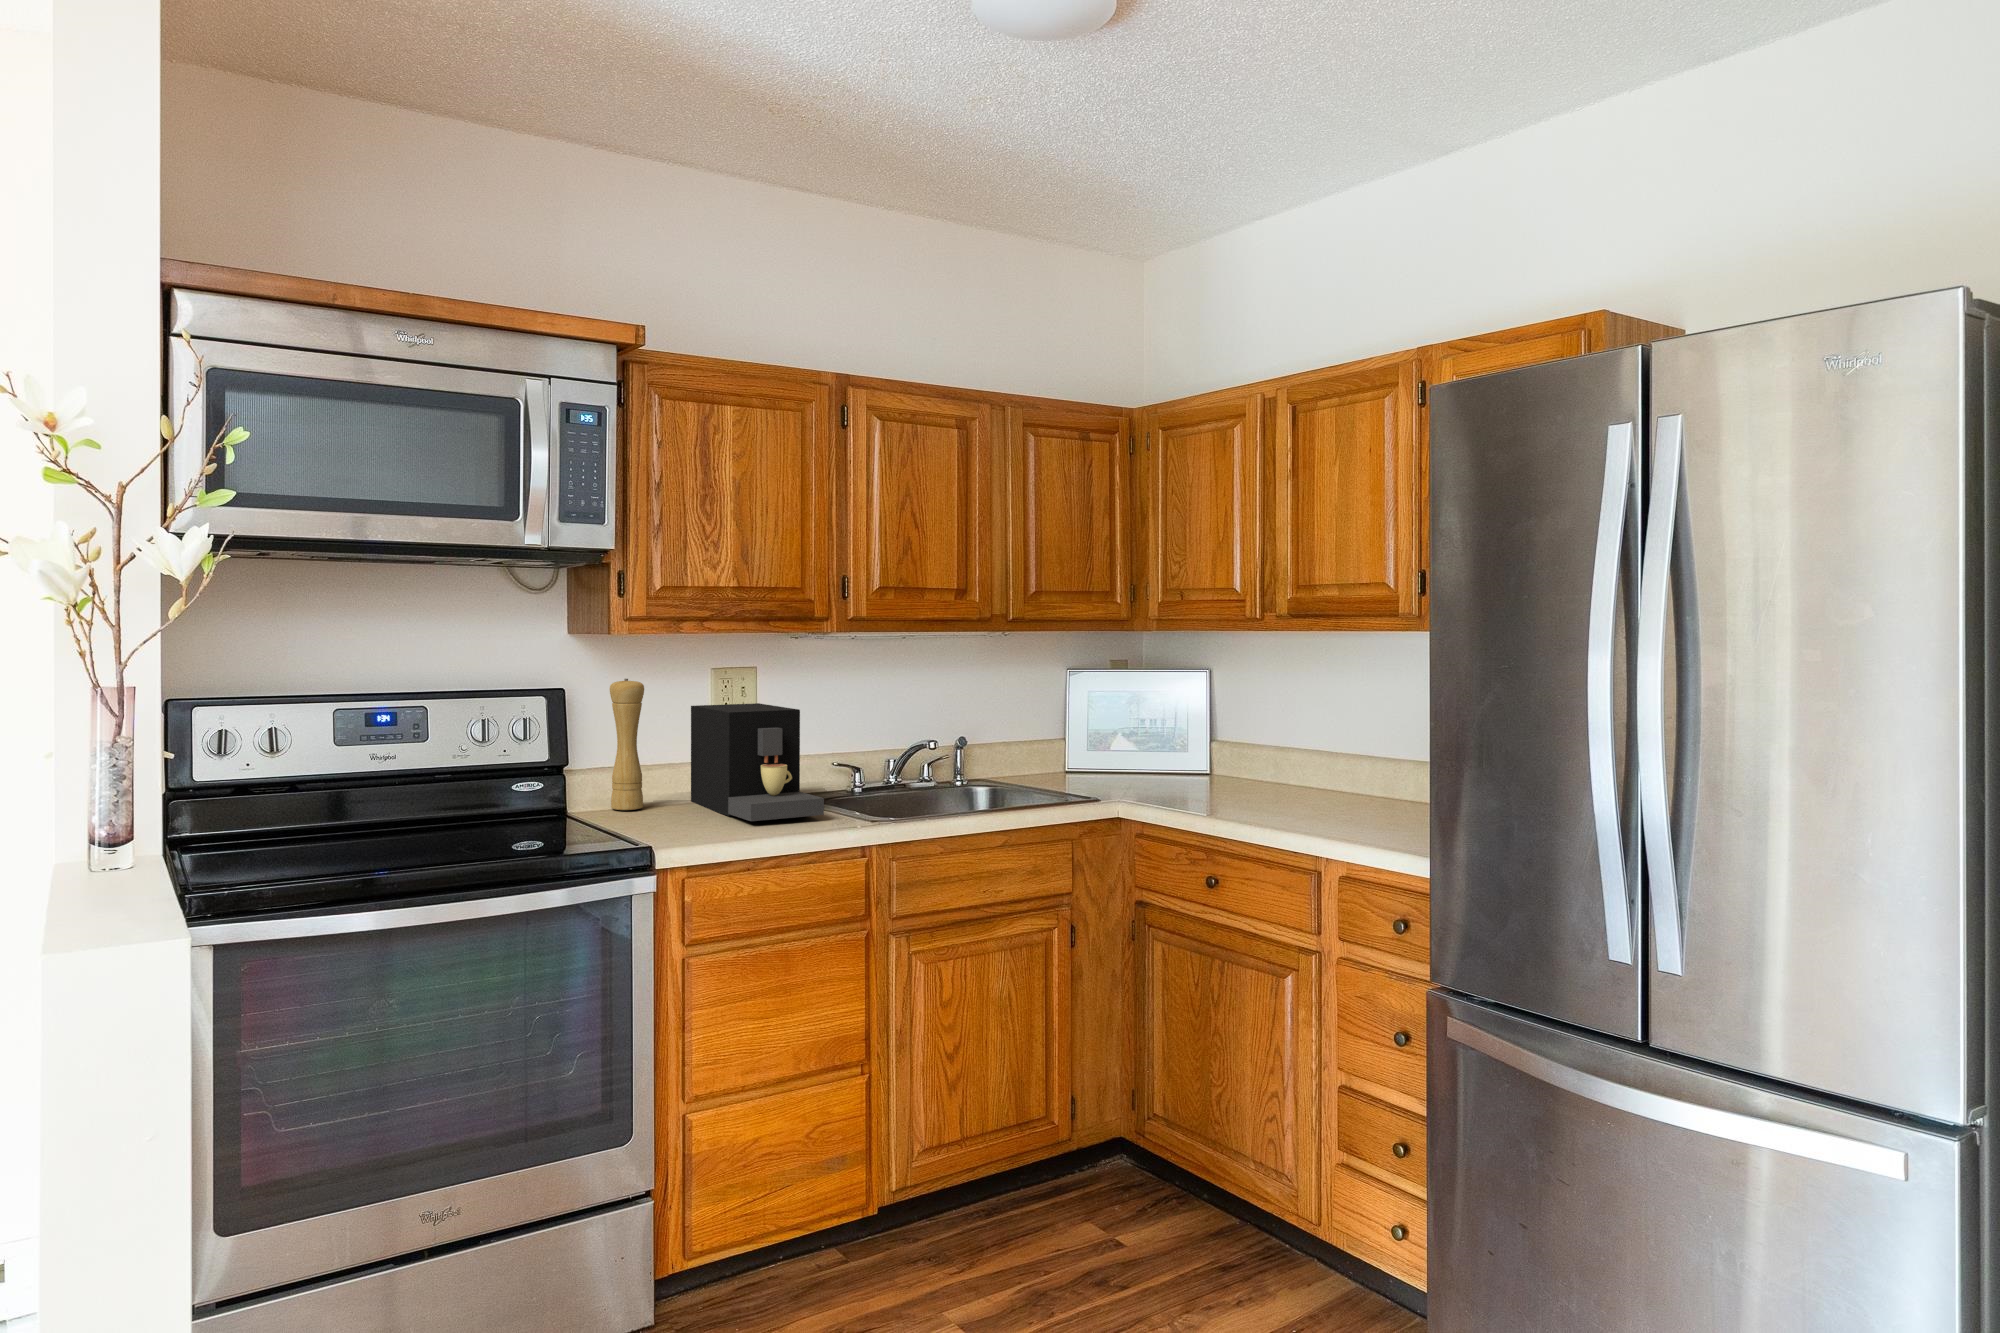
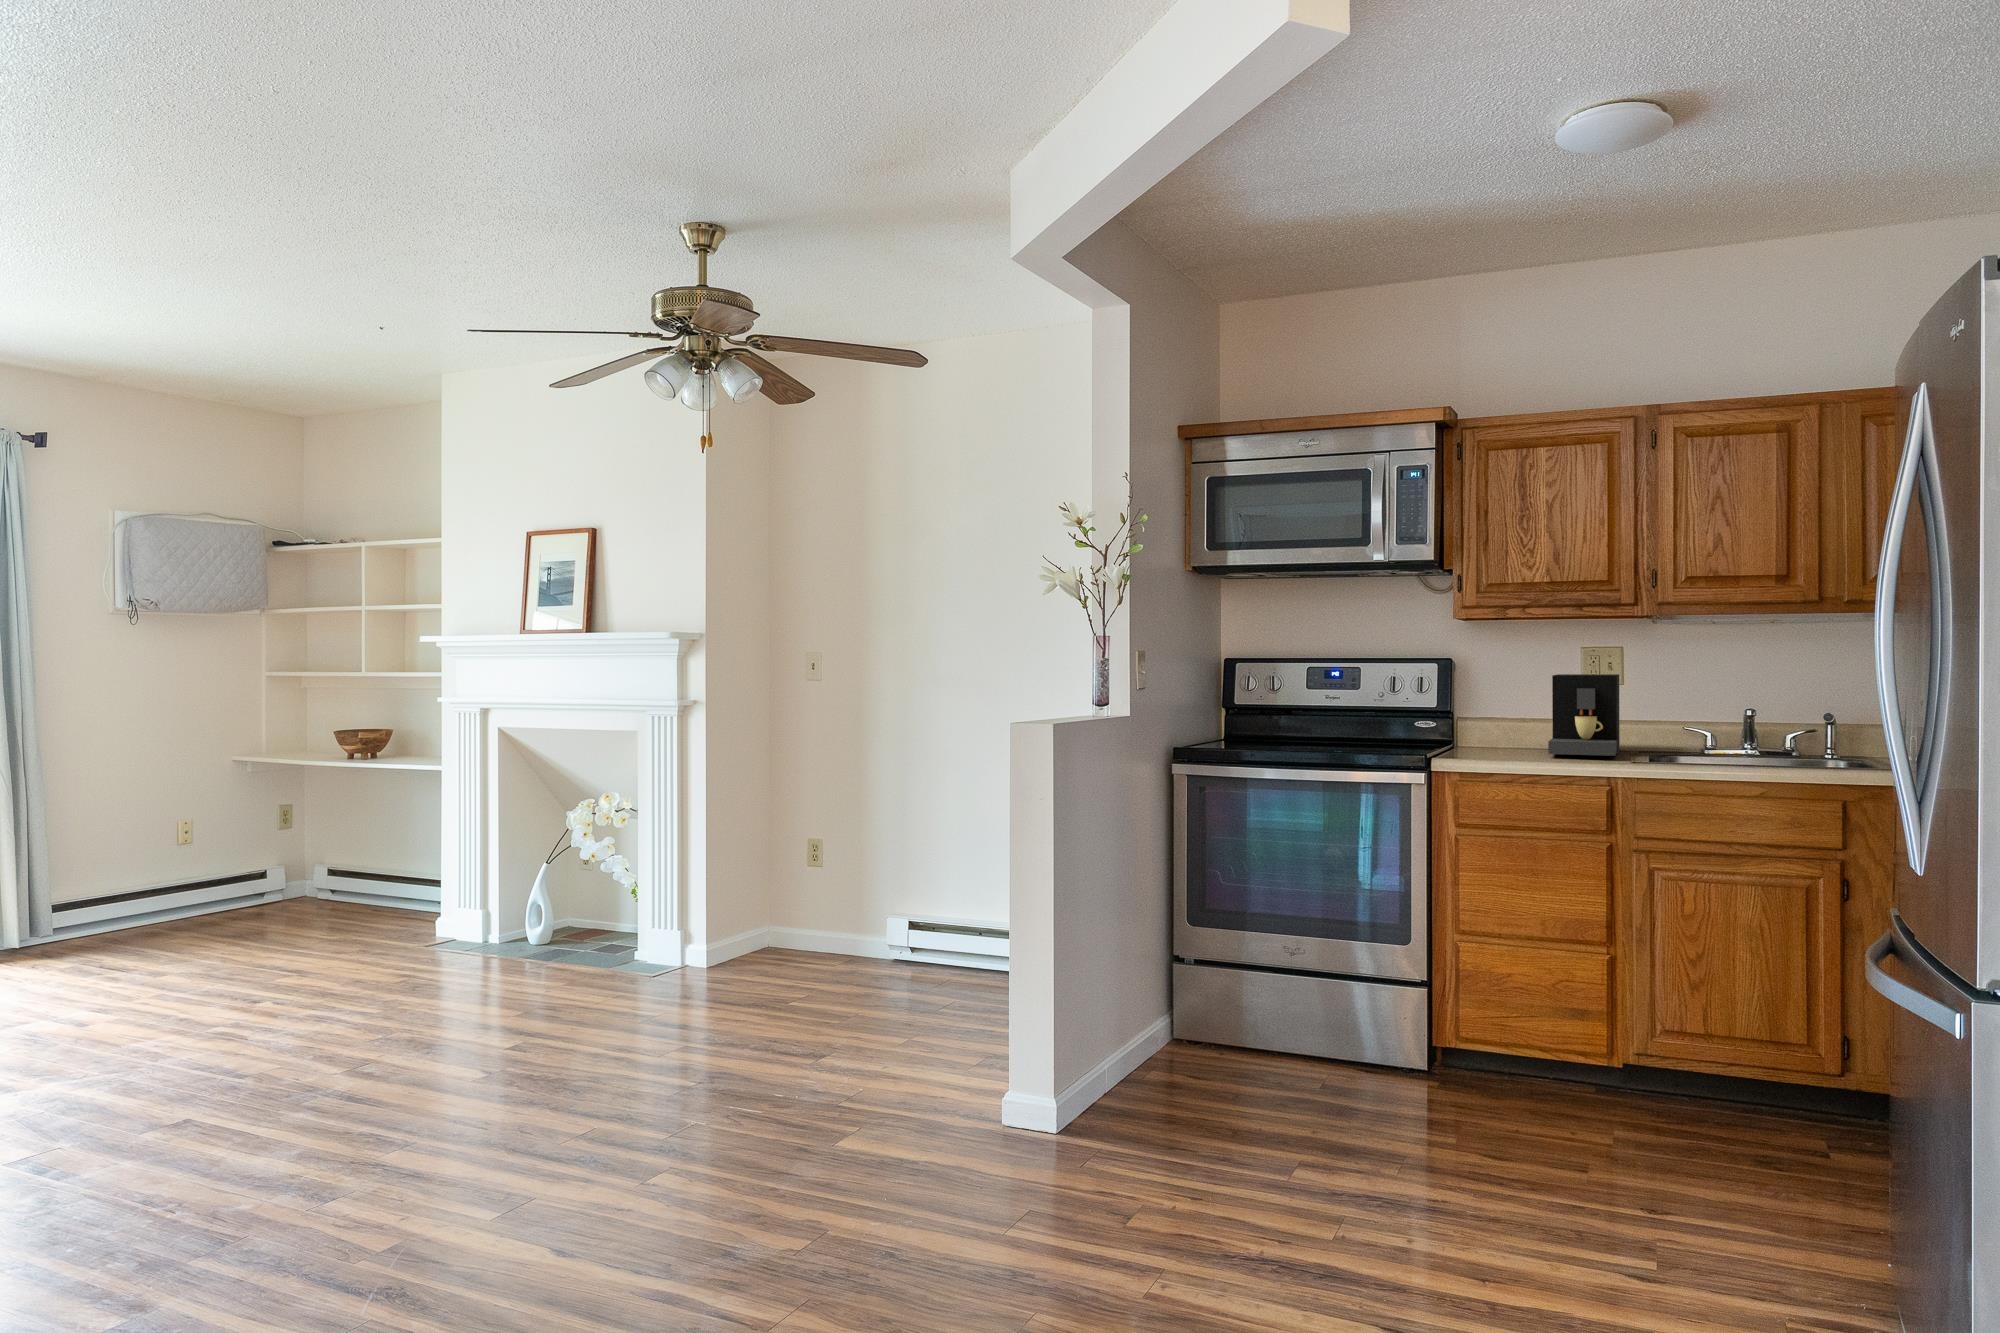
pepper mill: present [610,679,644,810] -> none [1486,652,1511,746]

